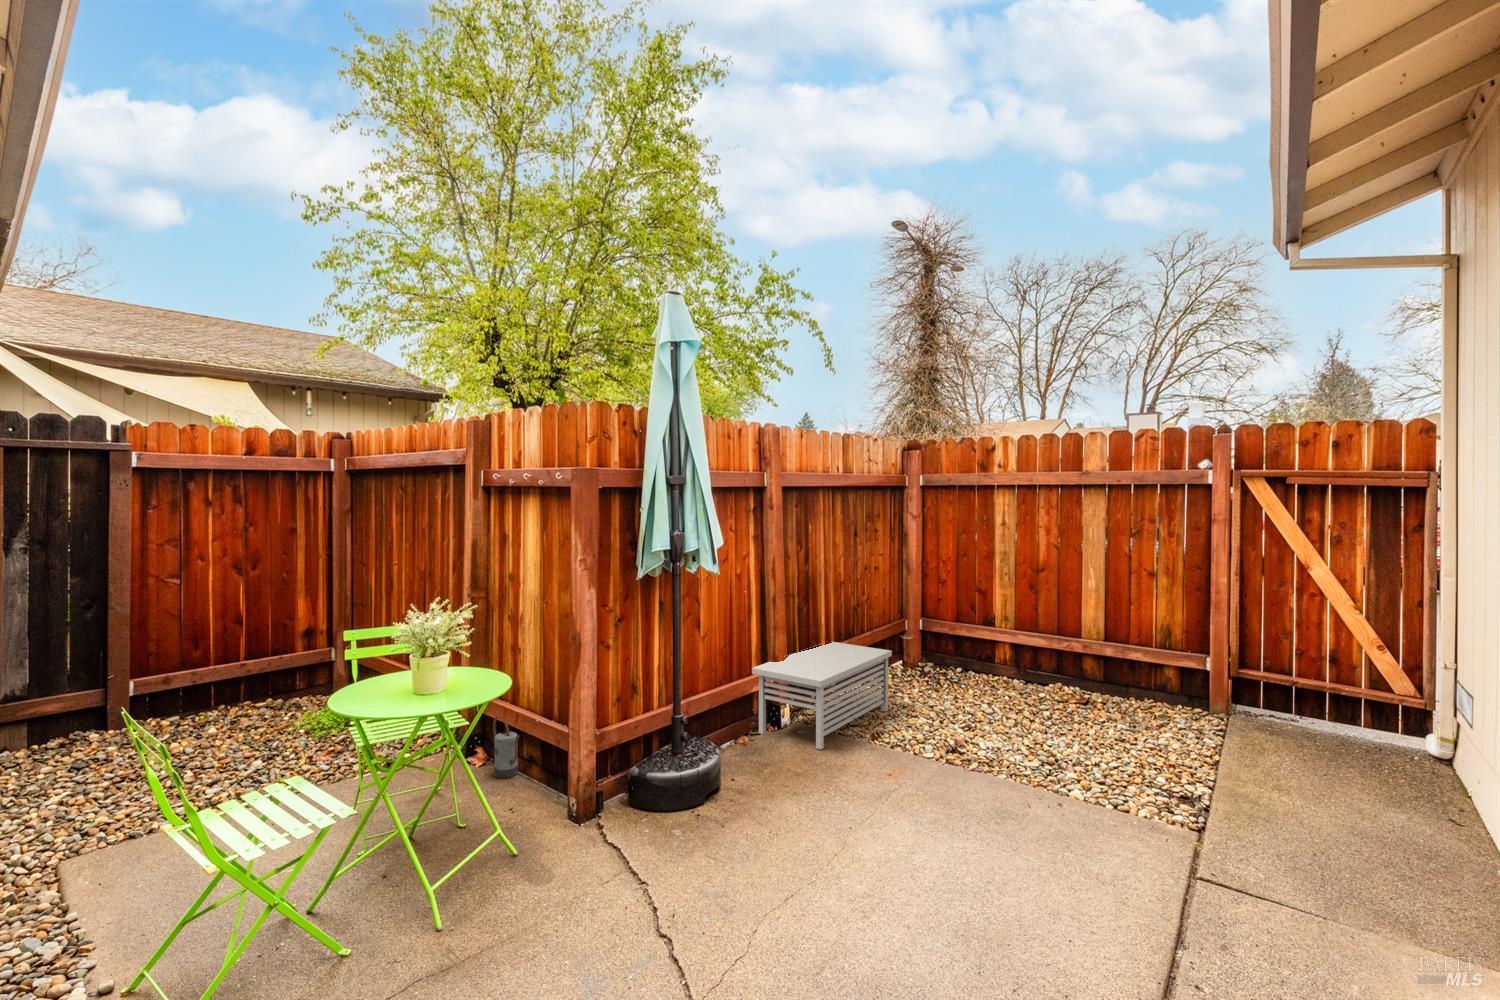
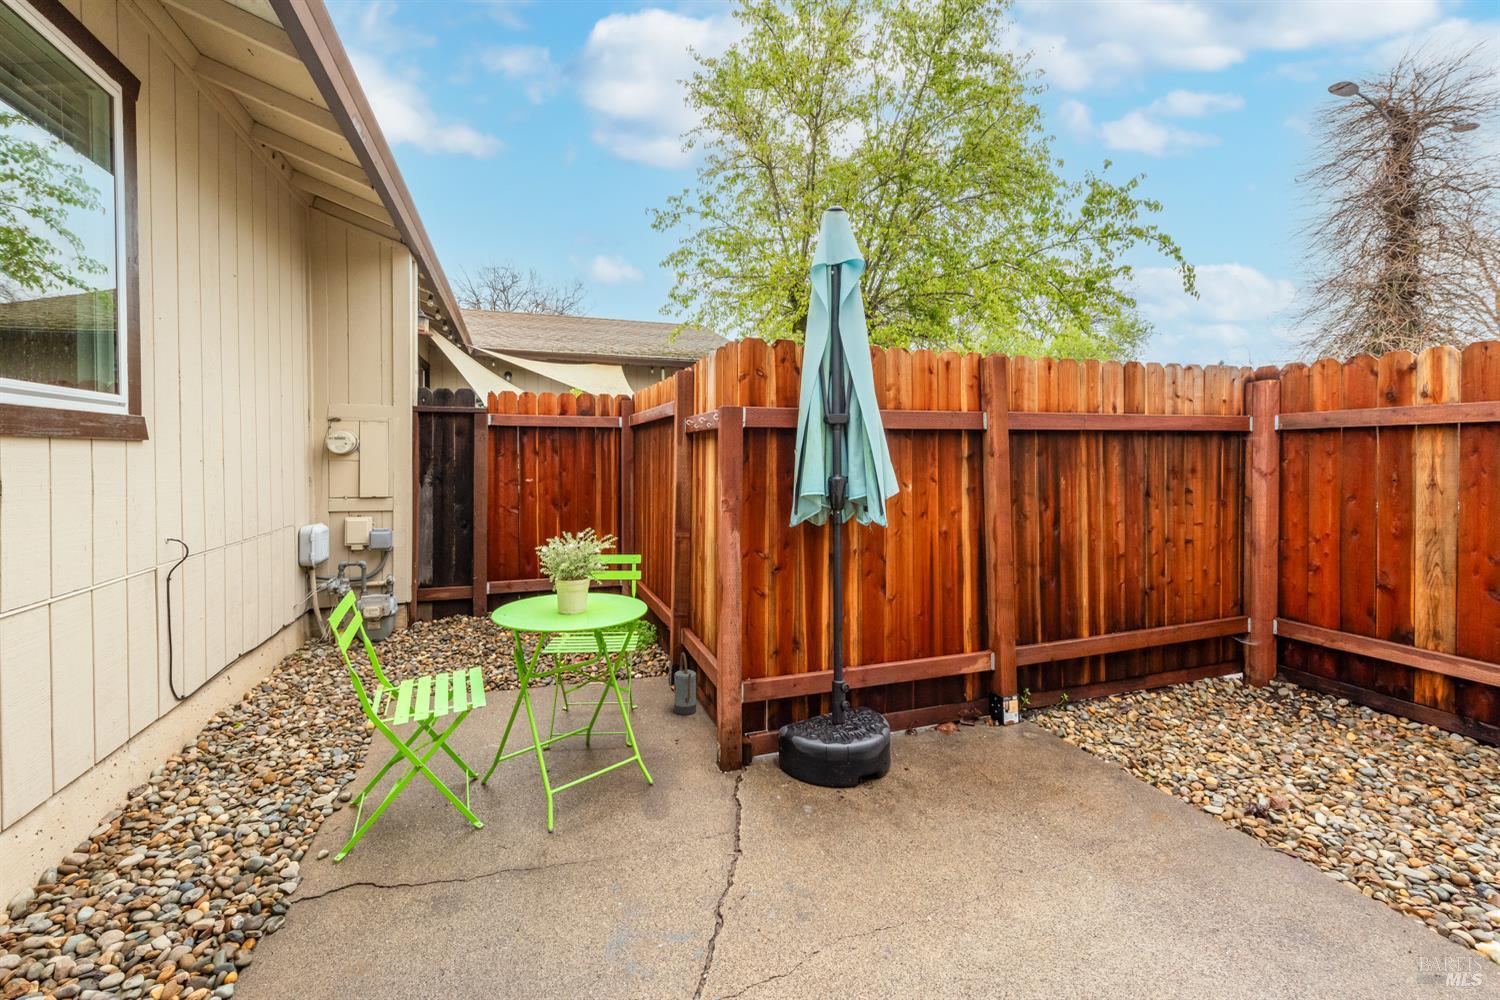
storage bench: present [752,642,892,750] -> none [965,631,1189,763]

